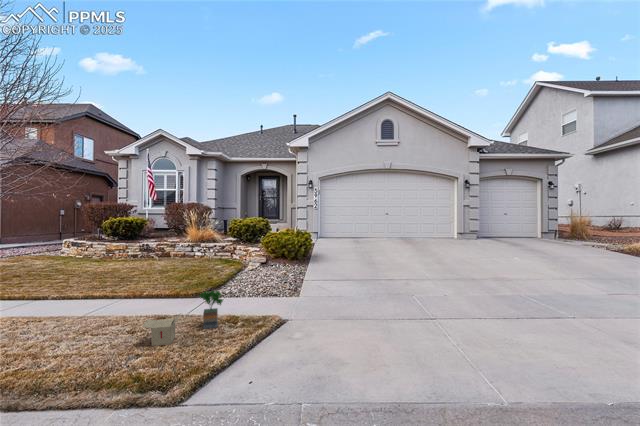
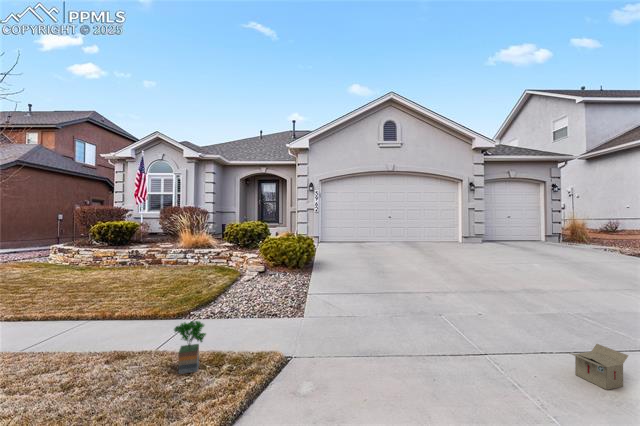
cardboard box: present [142,314,180,346] -> present [570,344,628,390]

